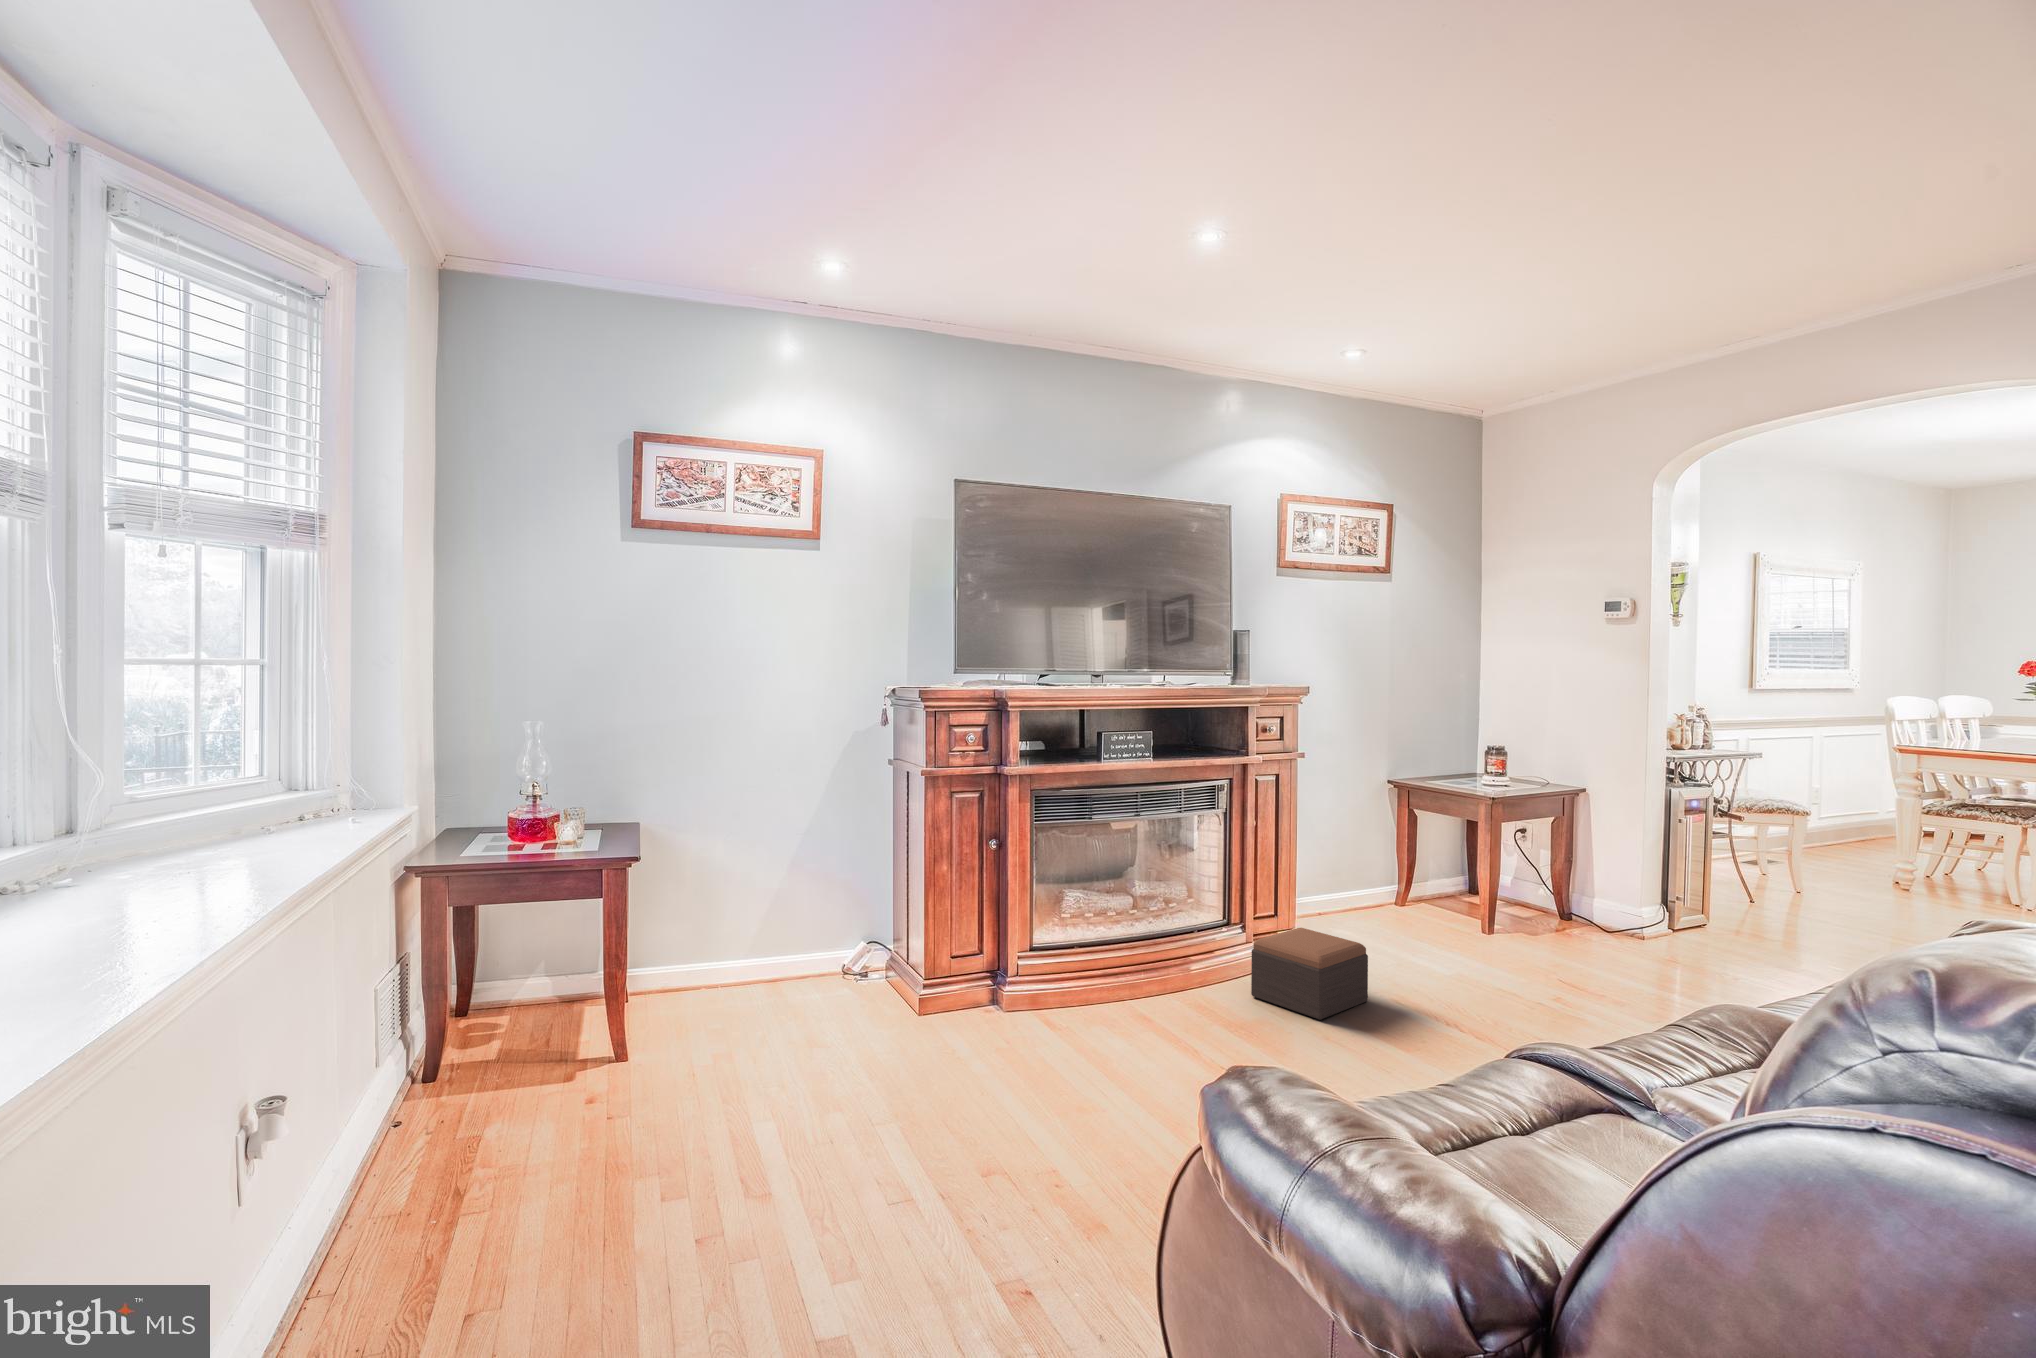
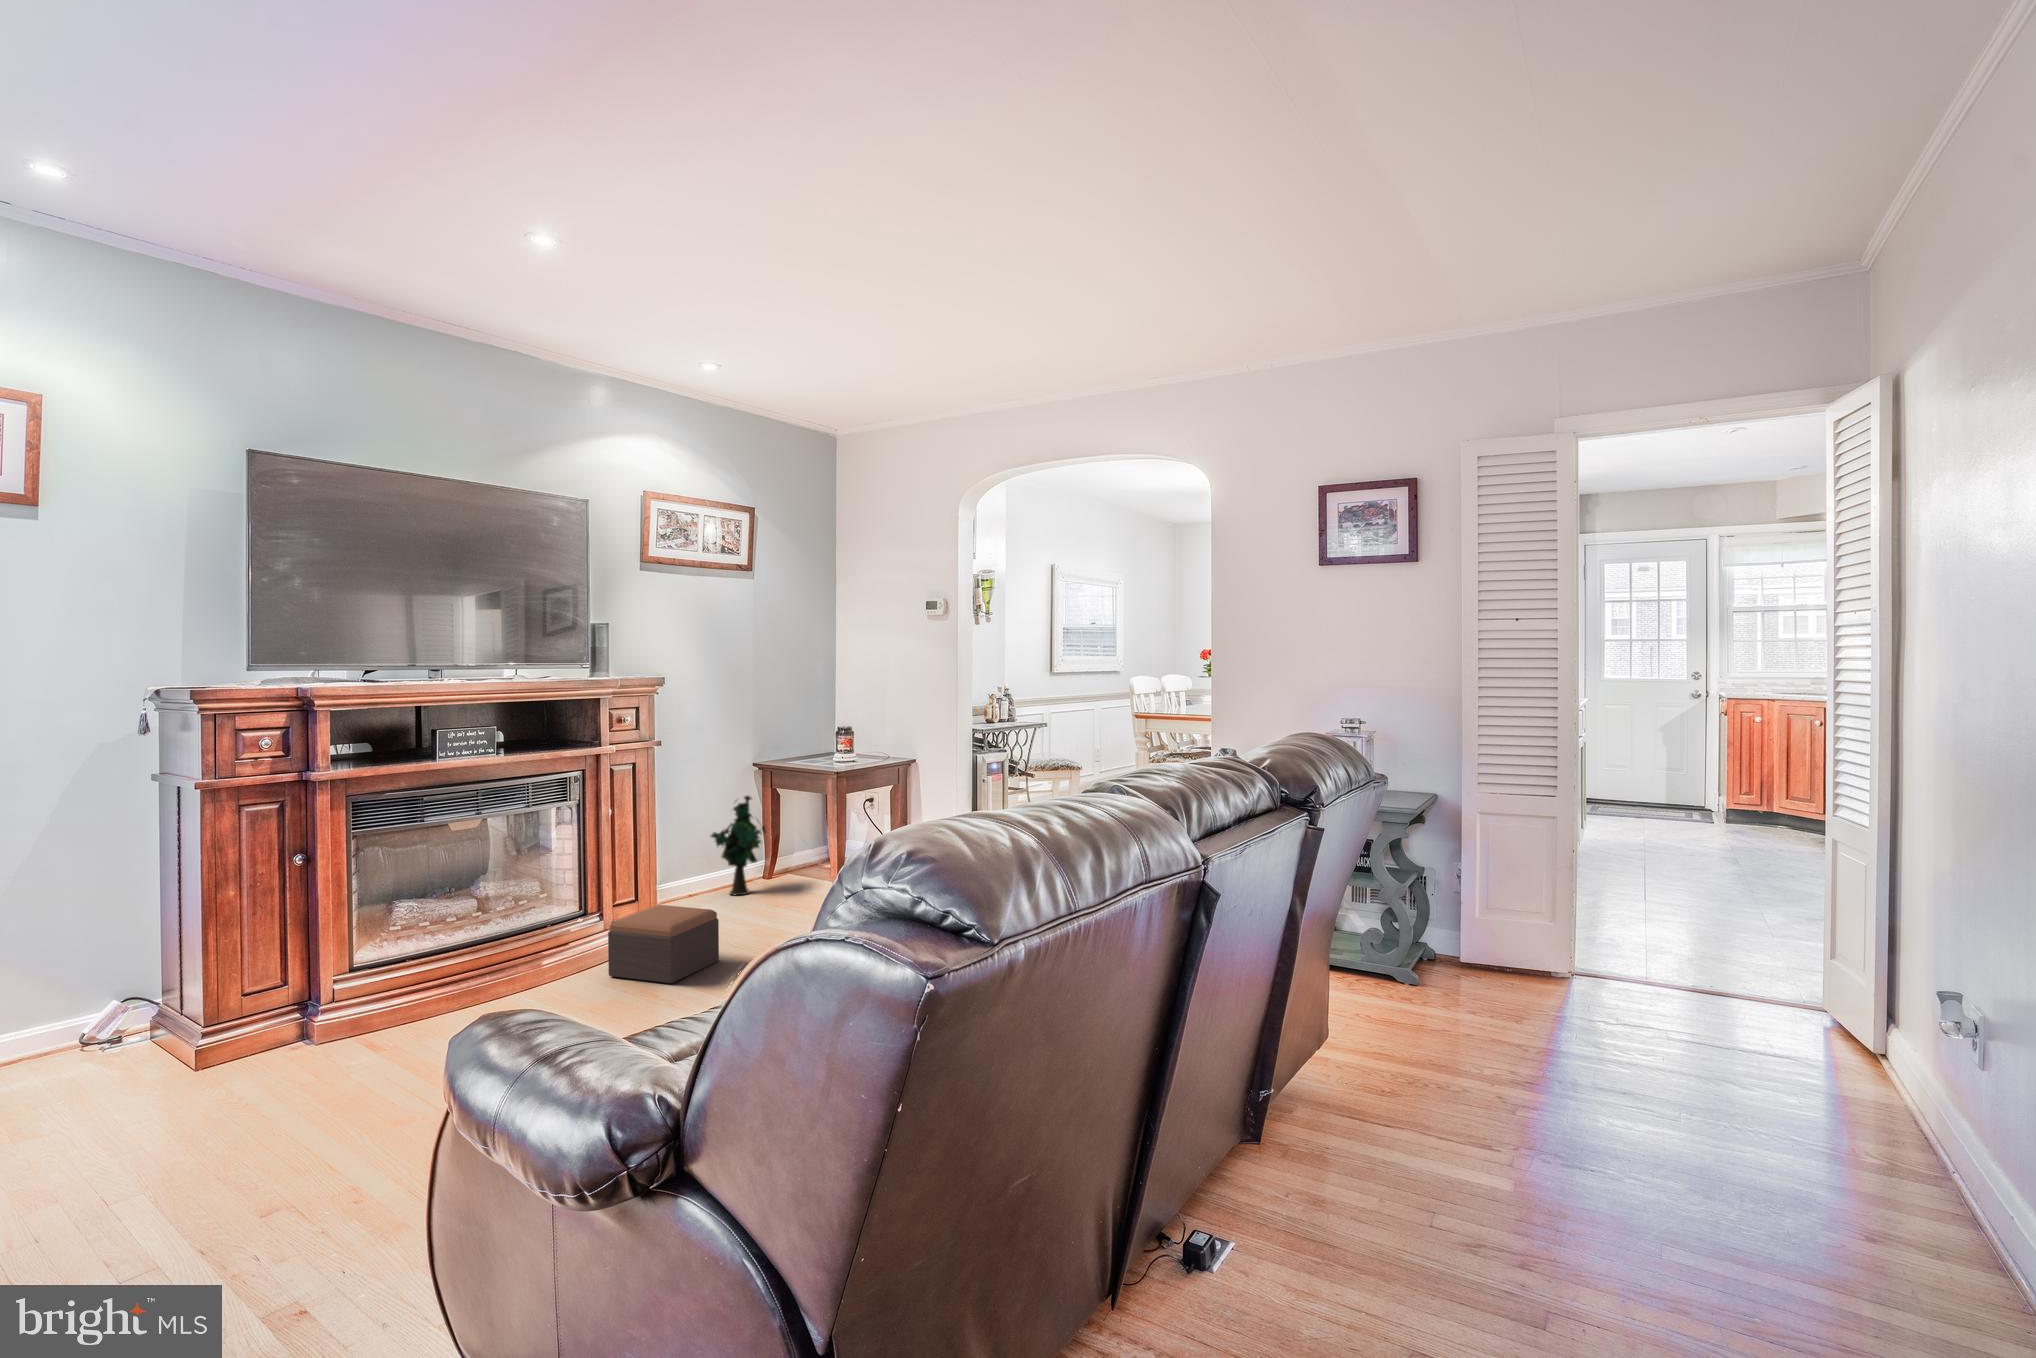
decorative plant: none [1342,815,1406,923] -> present [711,796,766,895]

